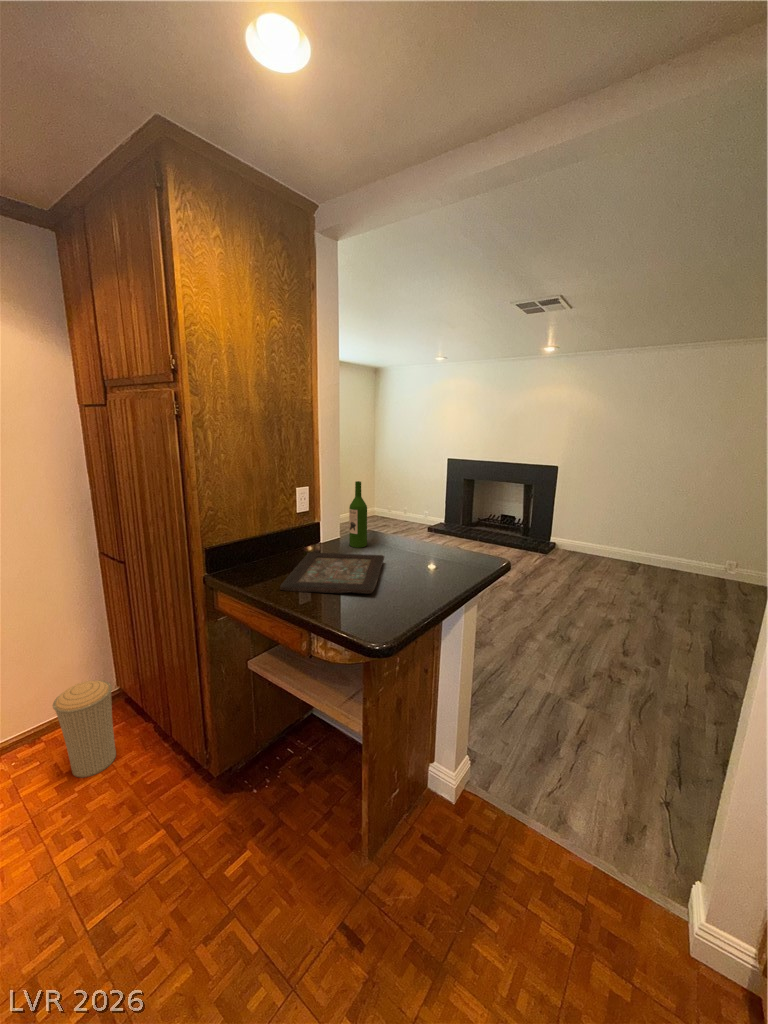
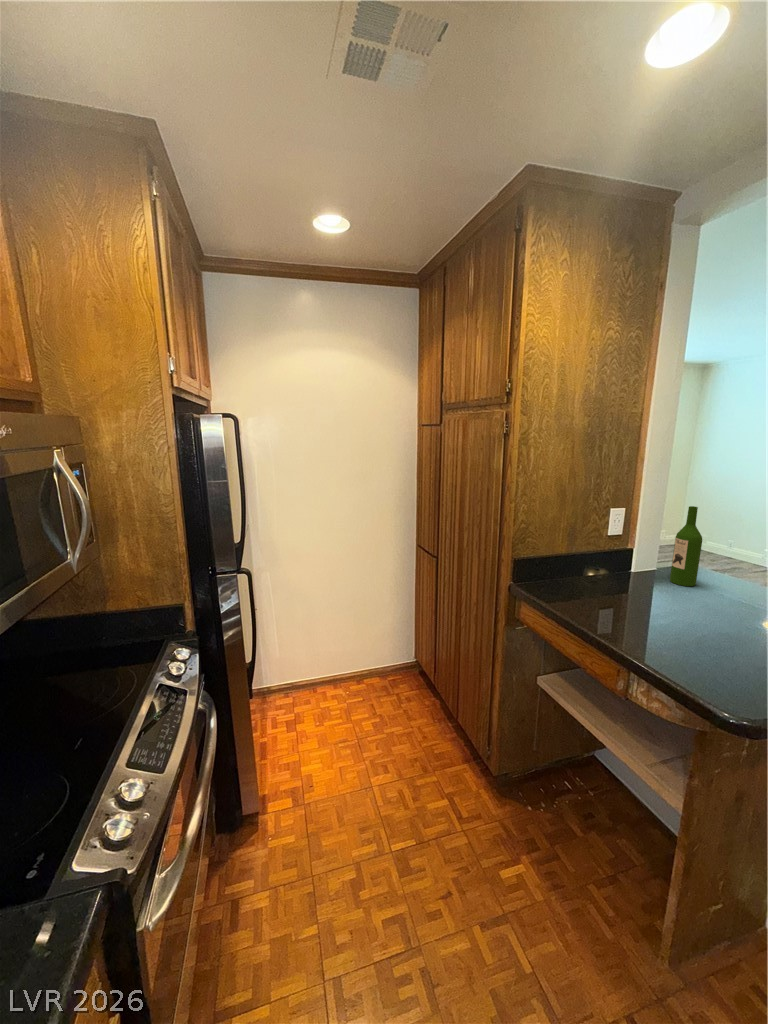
decorative tray: present [280,553,384,594] -> none [590,581,728,648]
trash can: present [53,680,116,778] -> none [378,648,416,726]

